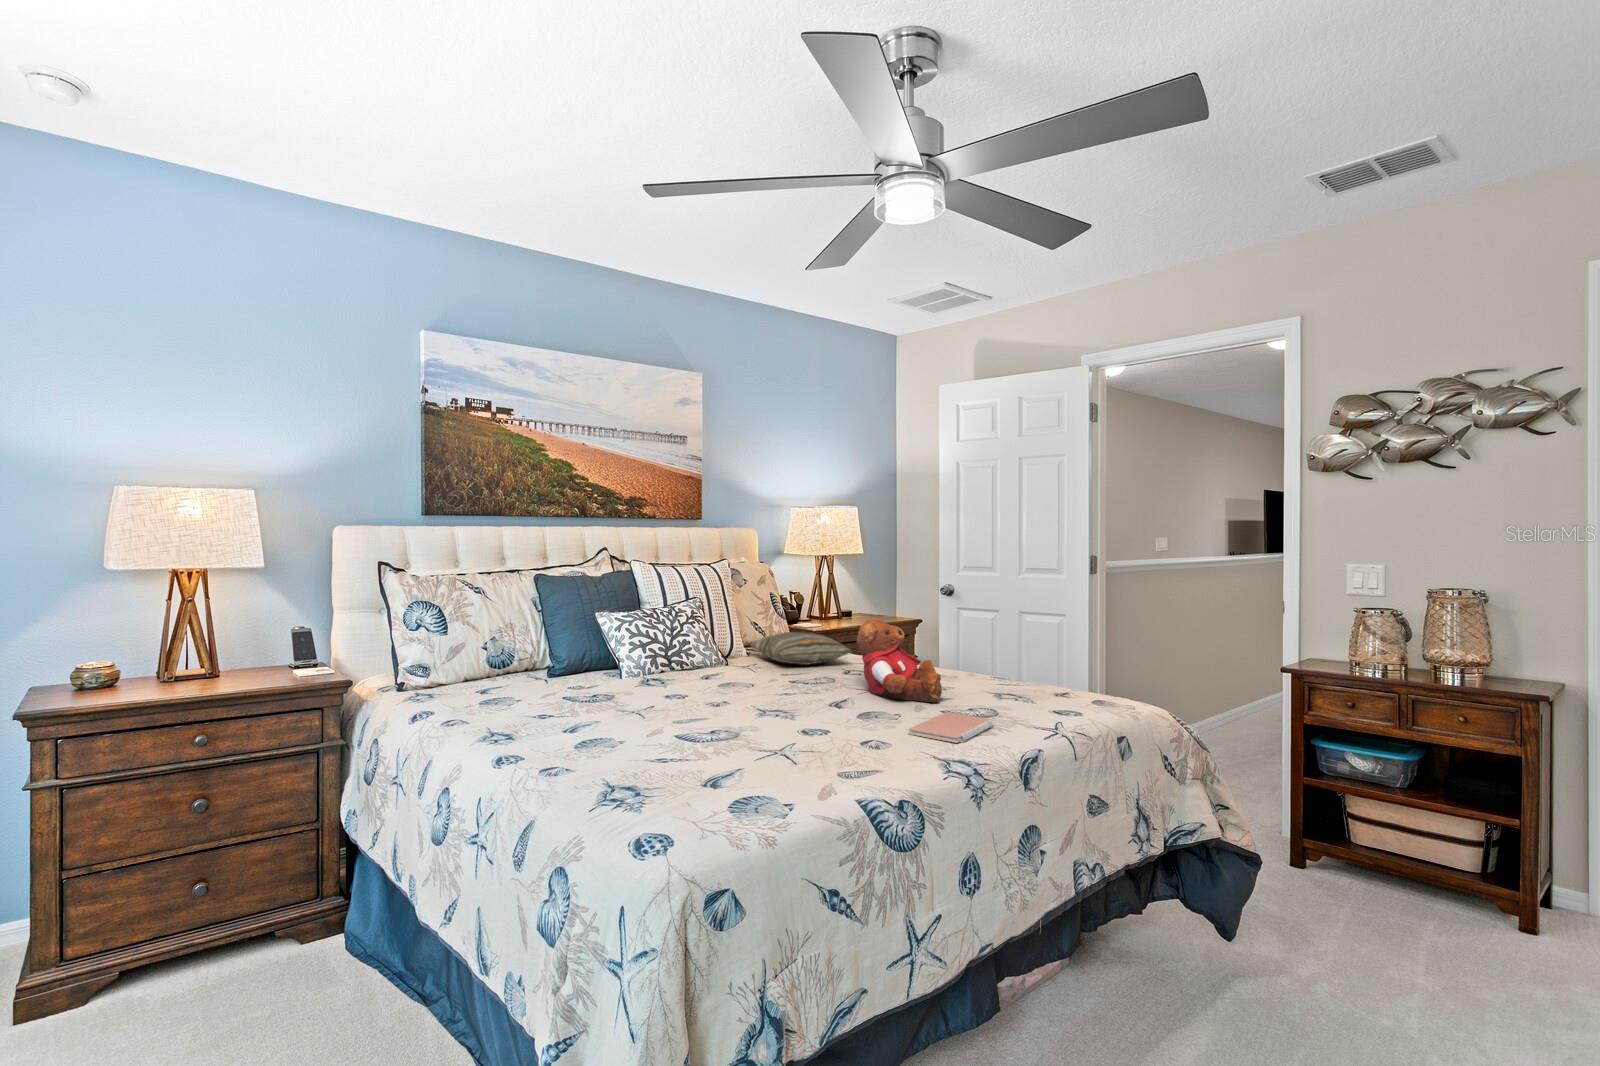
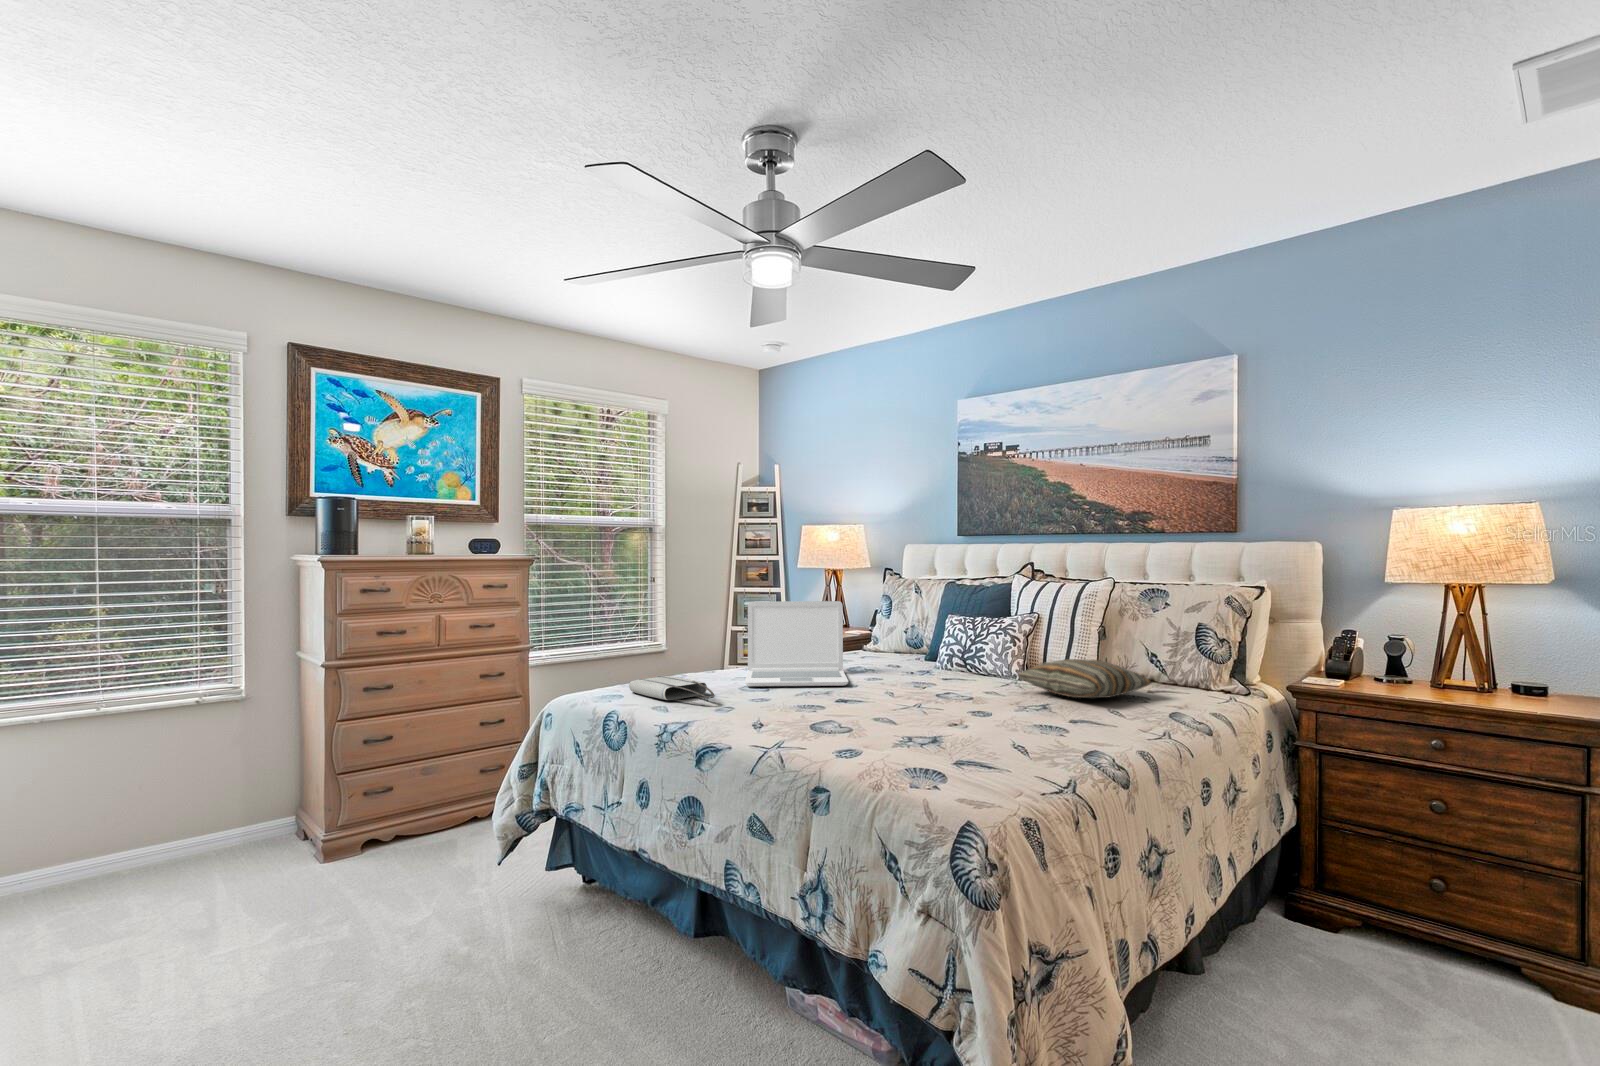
laptop: none [601,609,726,733] -> present [745,601,848,686]
teddy bear: present [857,618,942,702] -> none [898,633,1016,732]
notebook: present [908,712,993,743] -> none [755,720,864,747]
tote bag: none [660,736,813,783] -> present [629,676,715,701]

